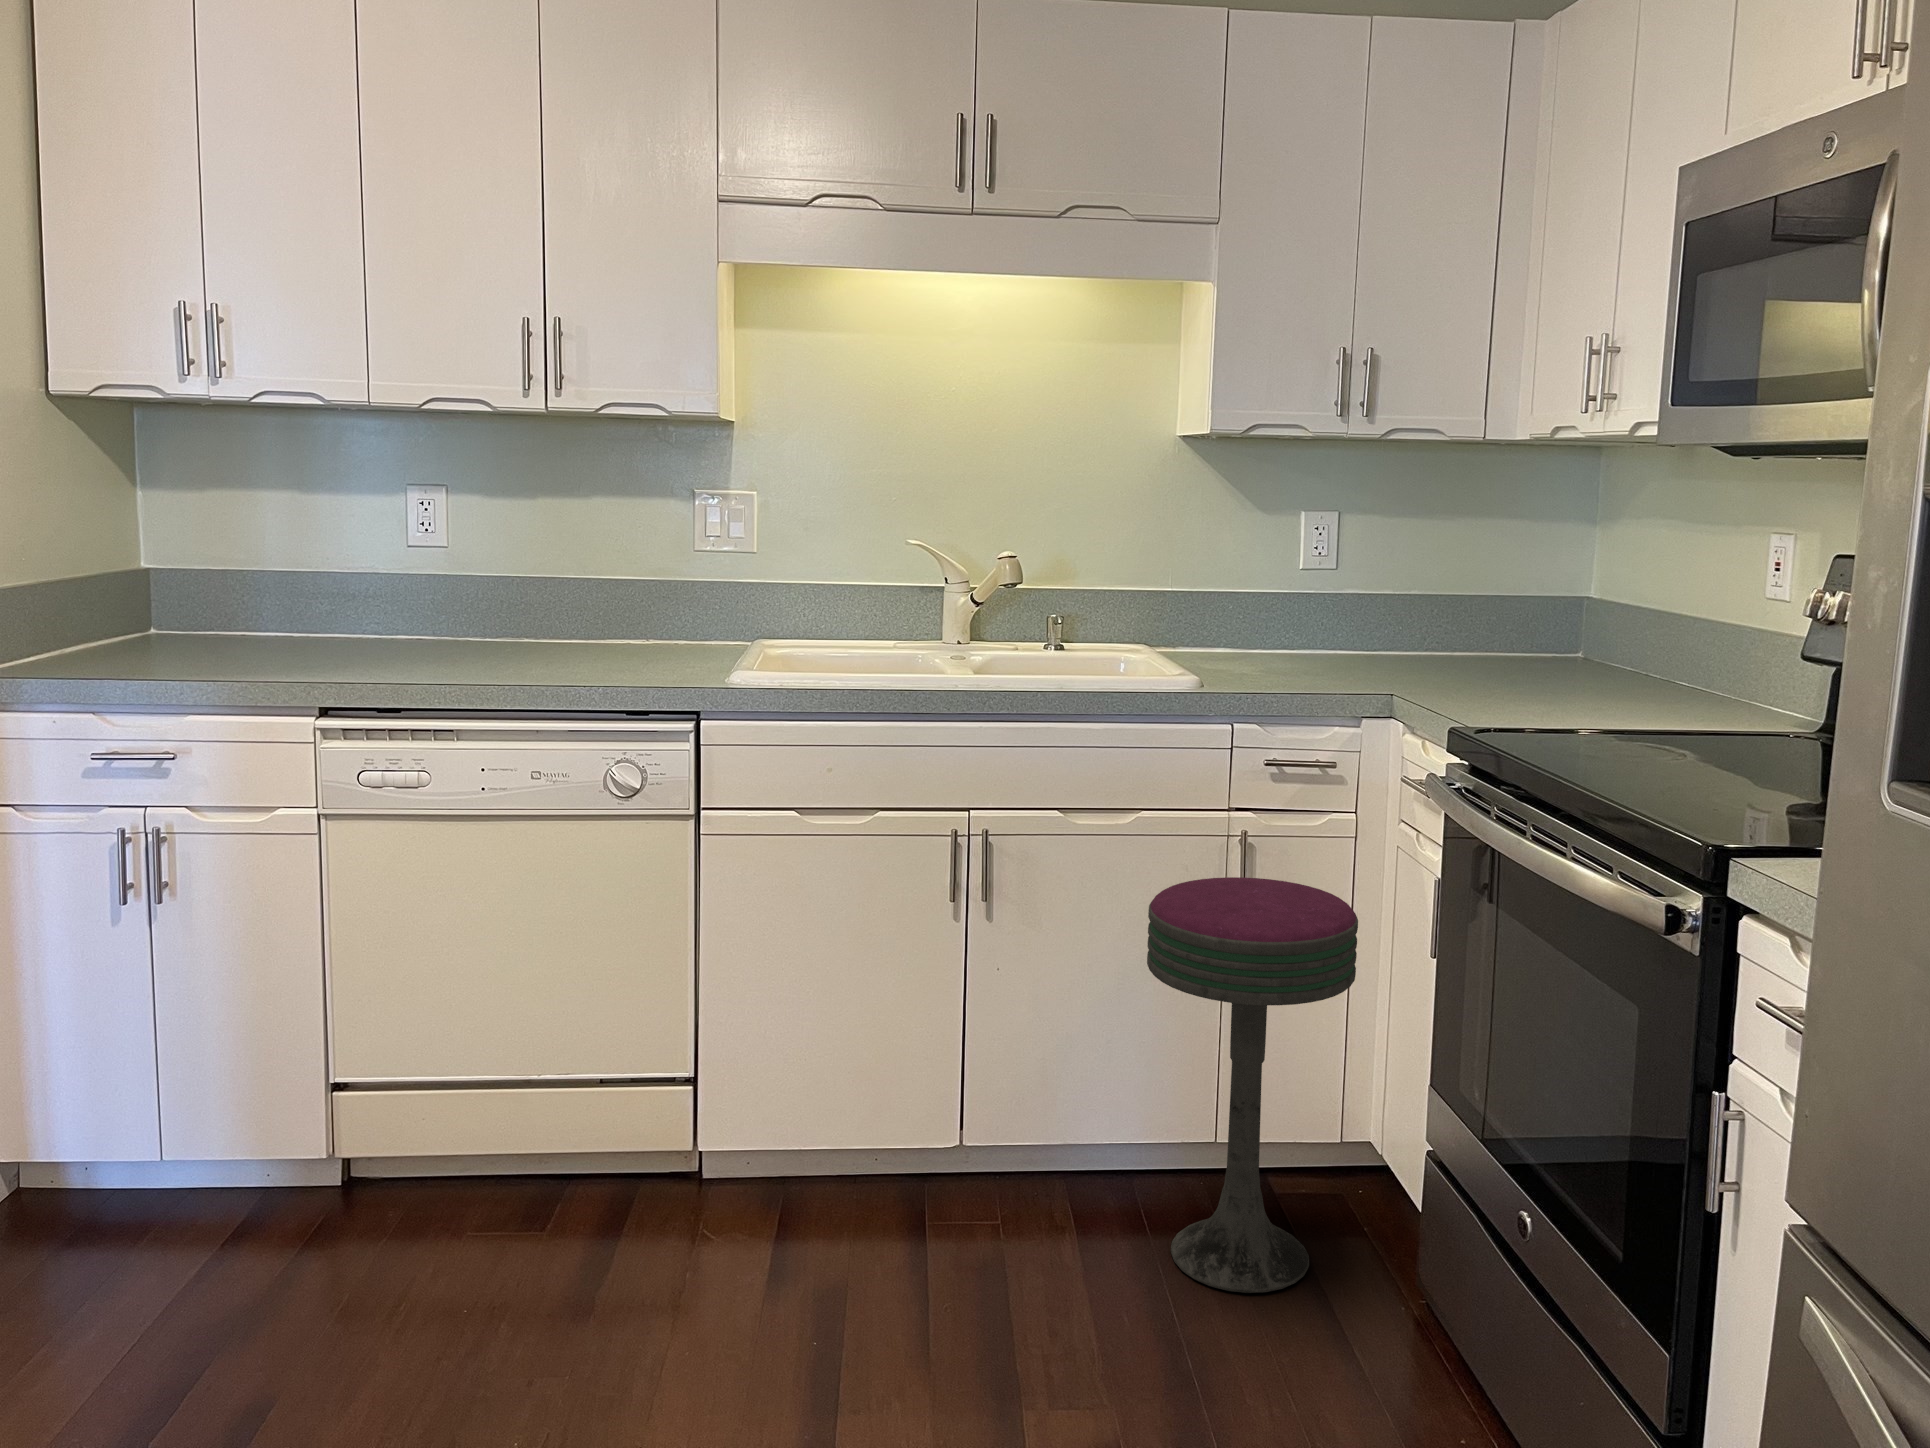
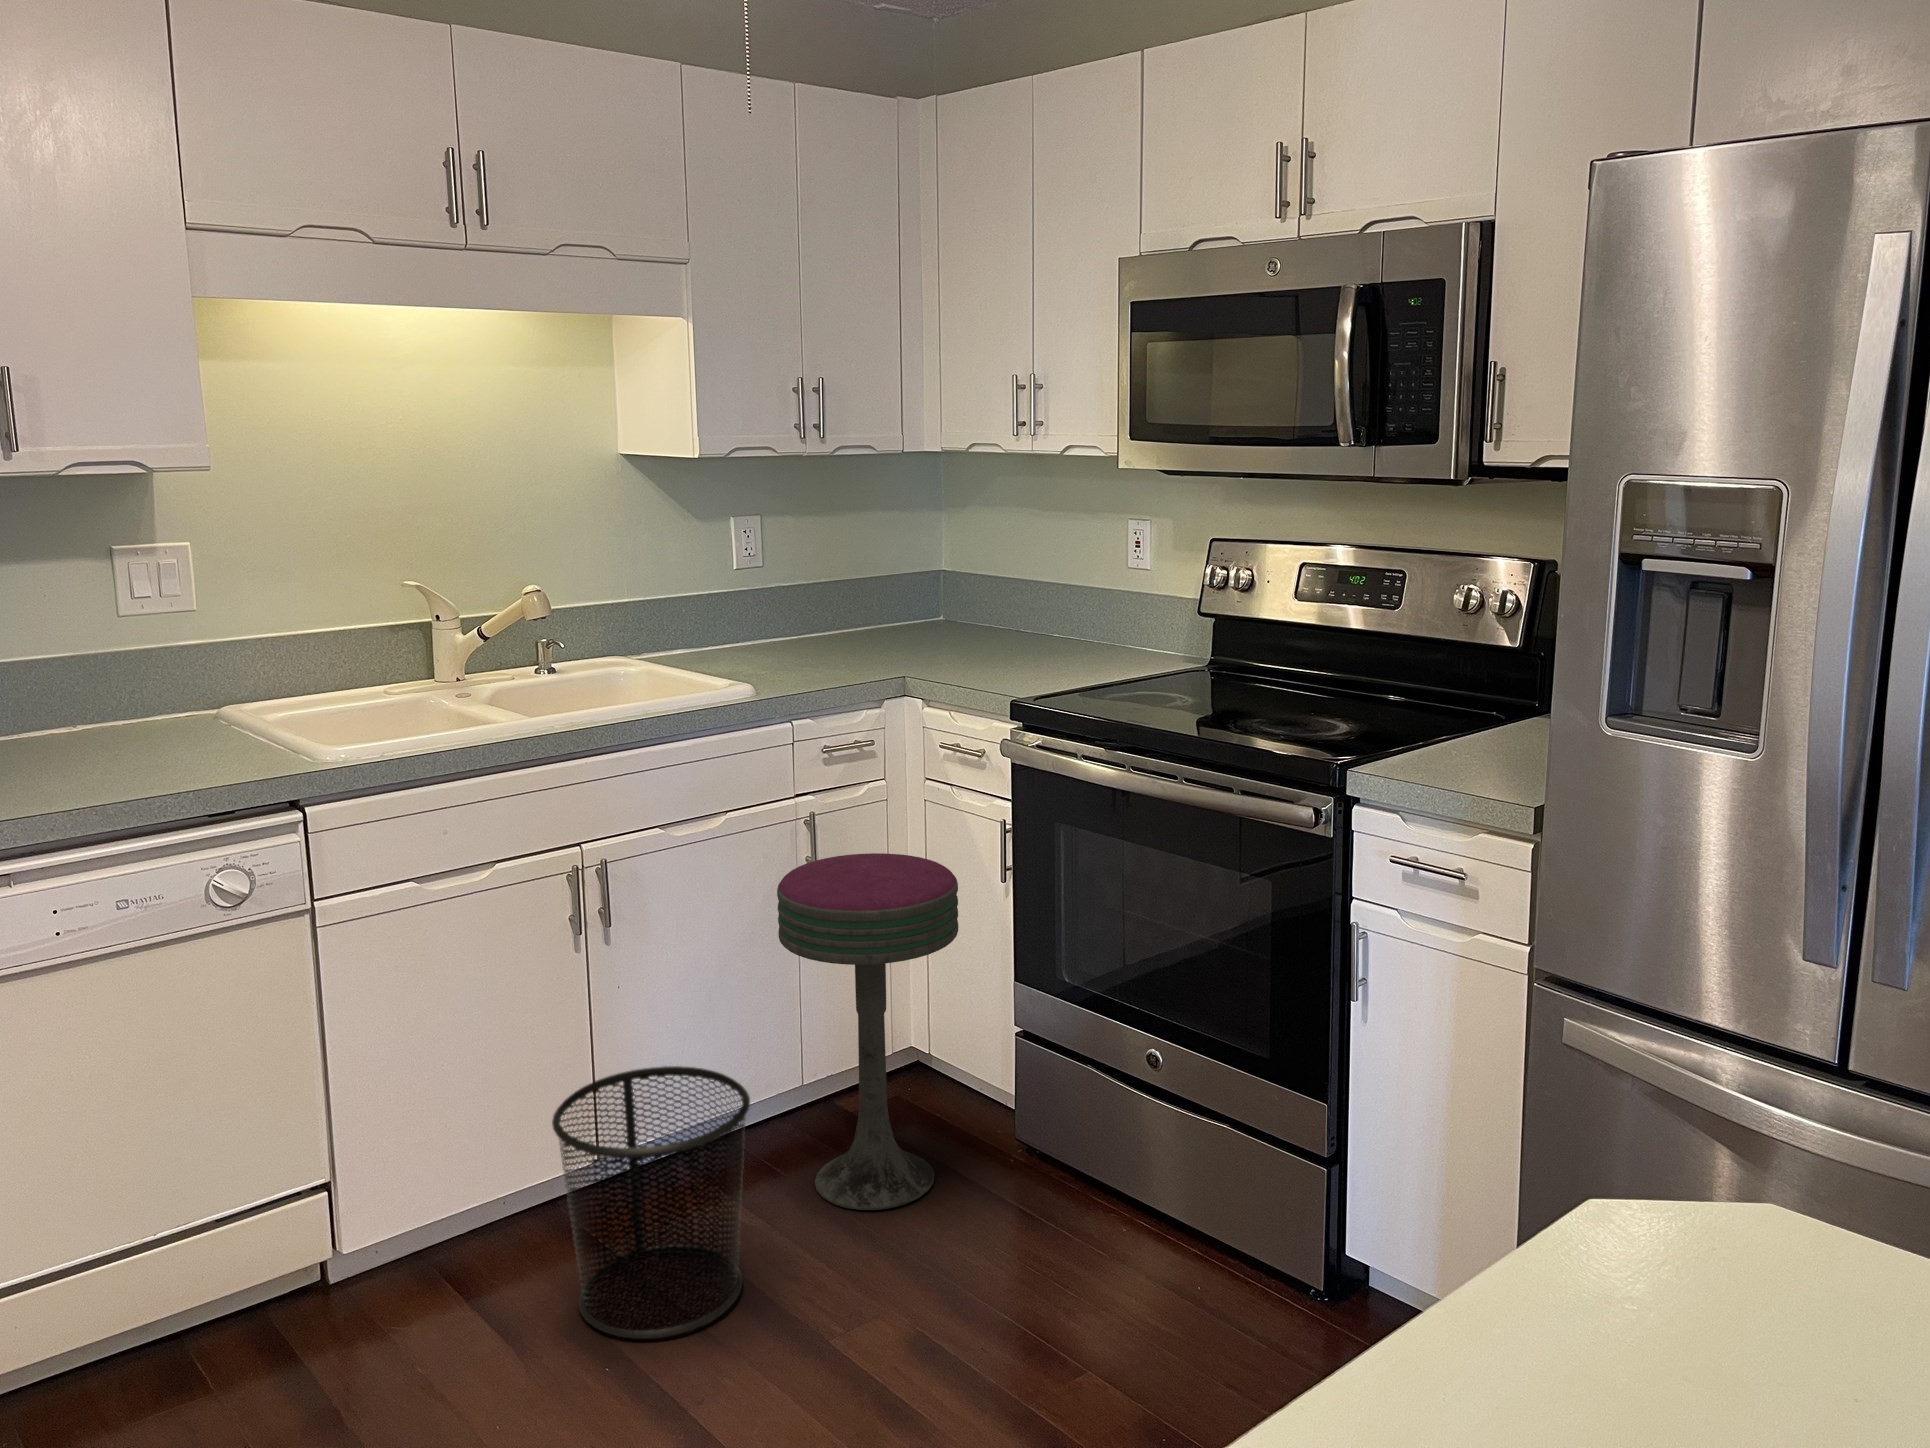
waste bin: none [842,1044,1043,1327] -> present [552,1066,750,1339]

